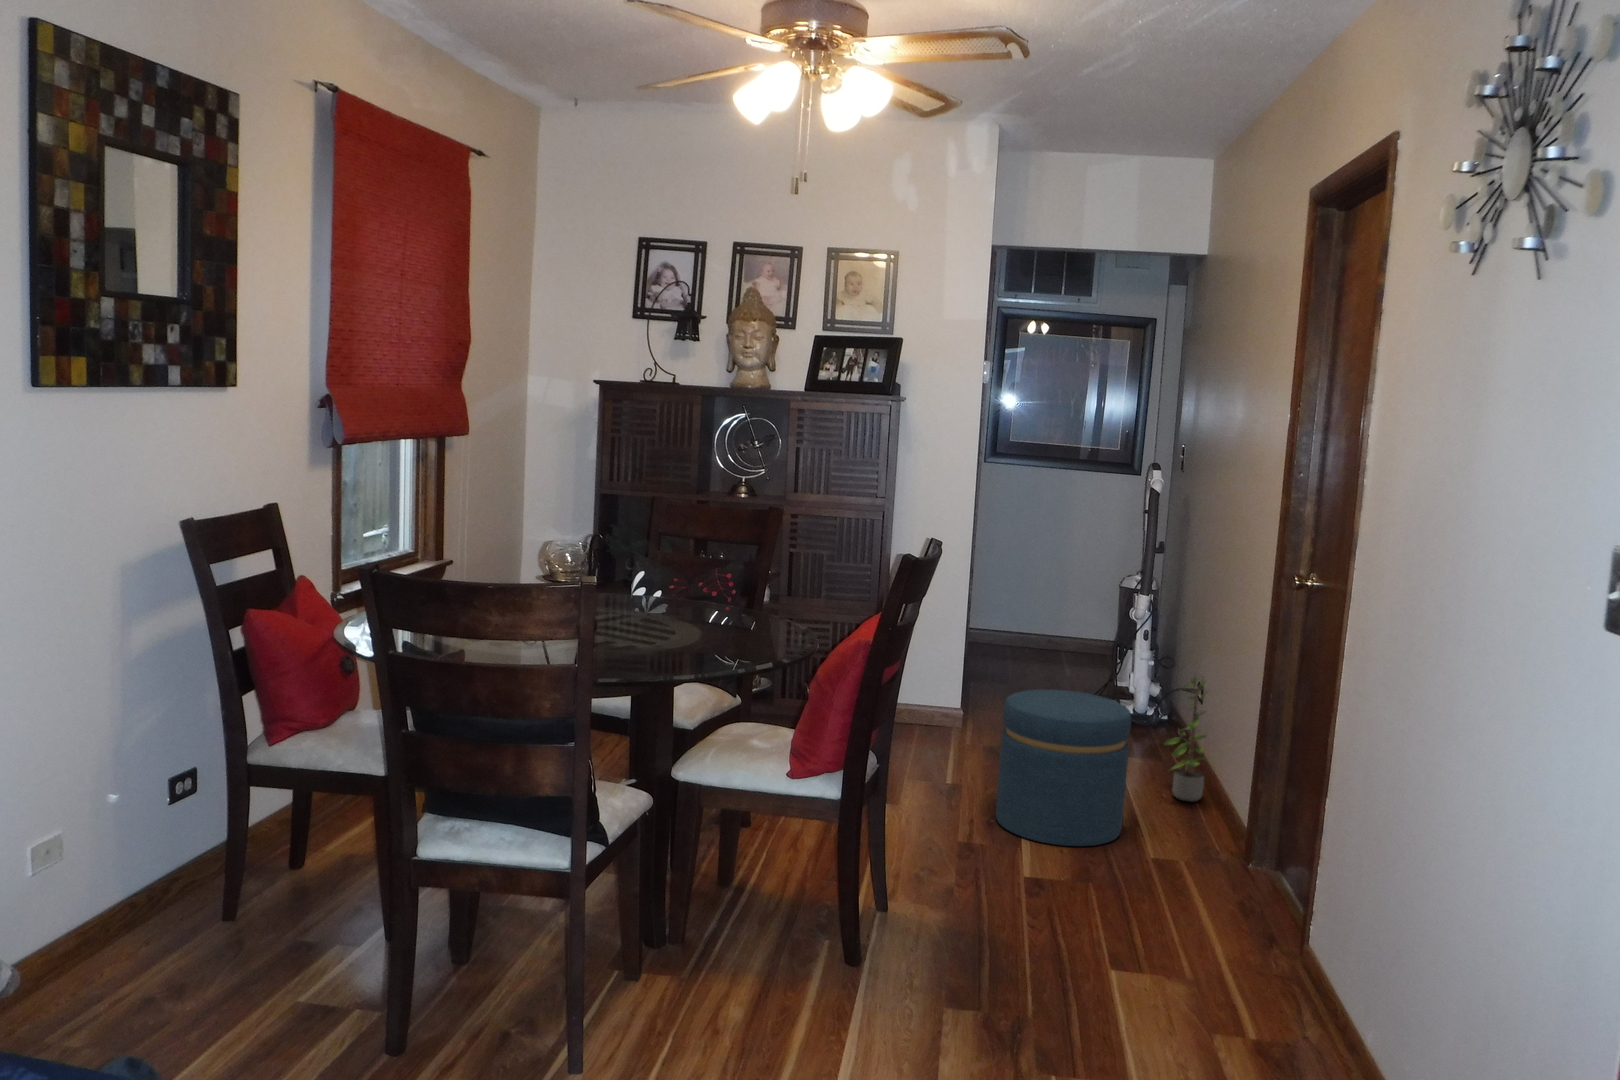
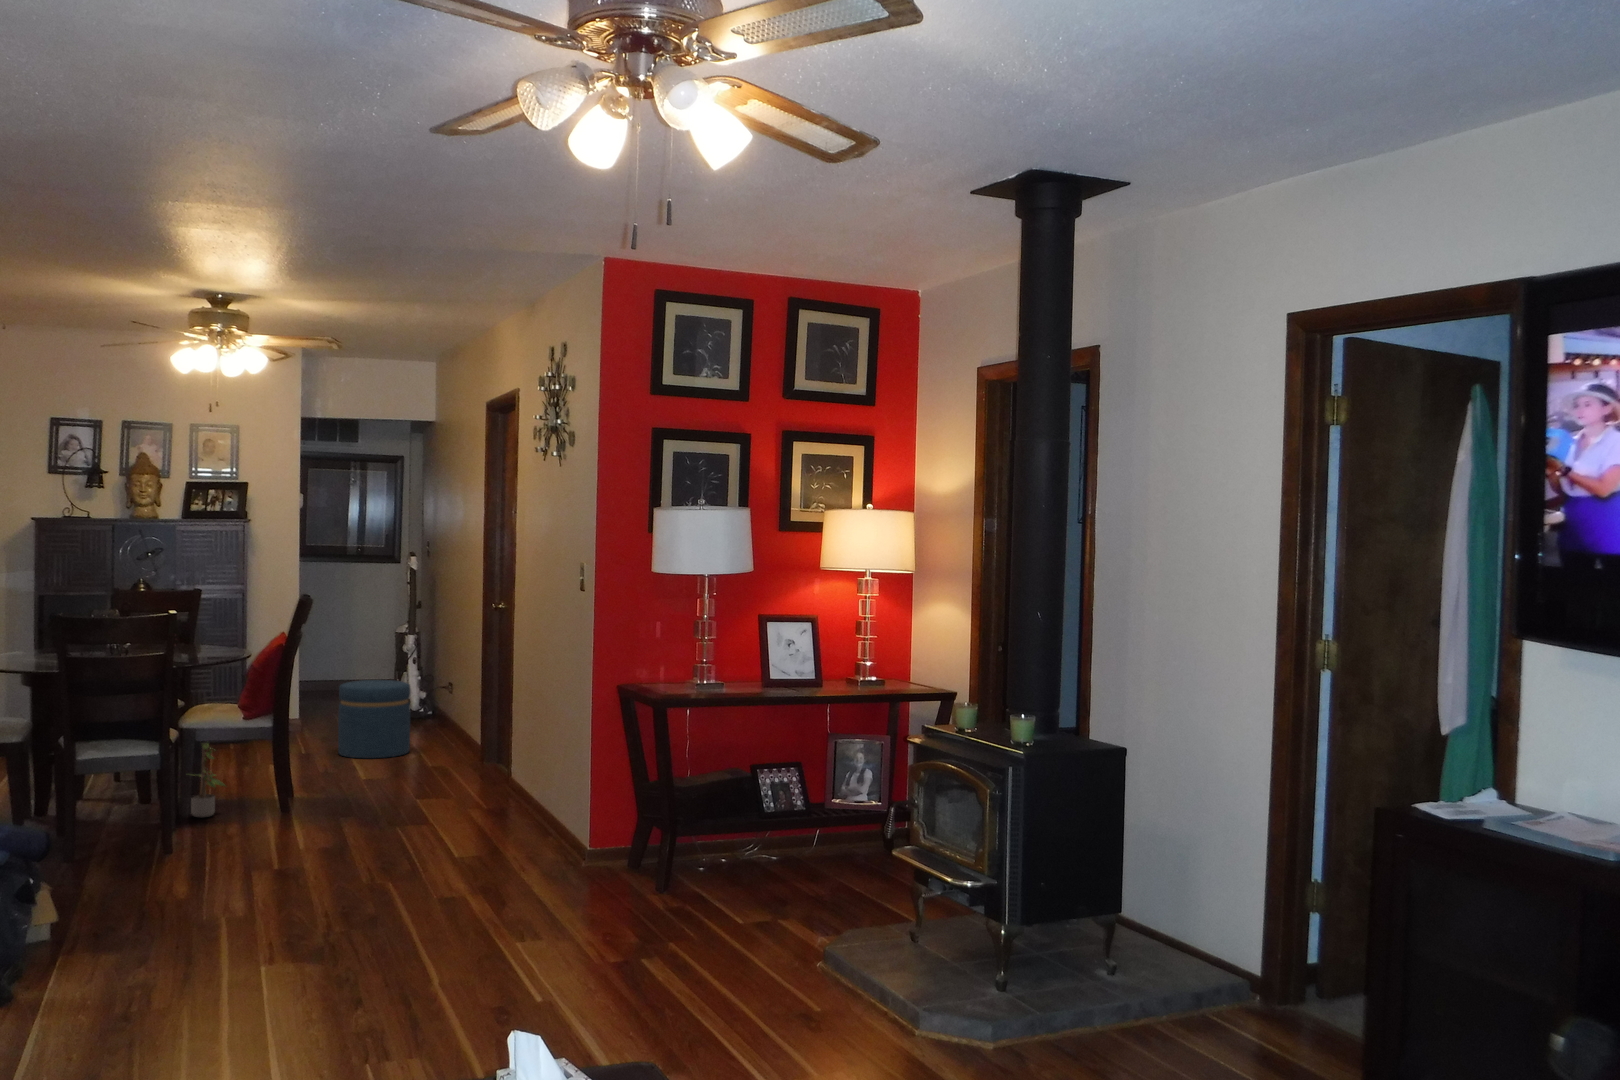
potted plant: present [1164,676,1206,801] -> present [191,741,225,818]

